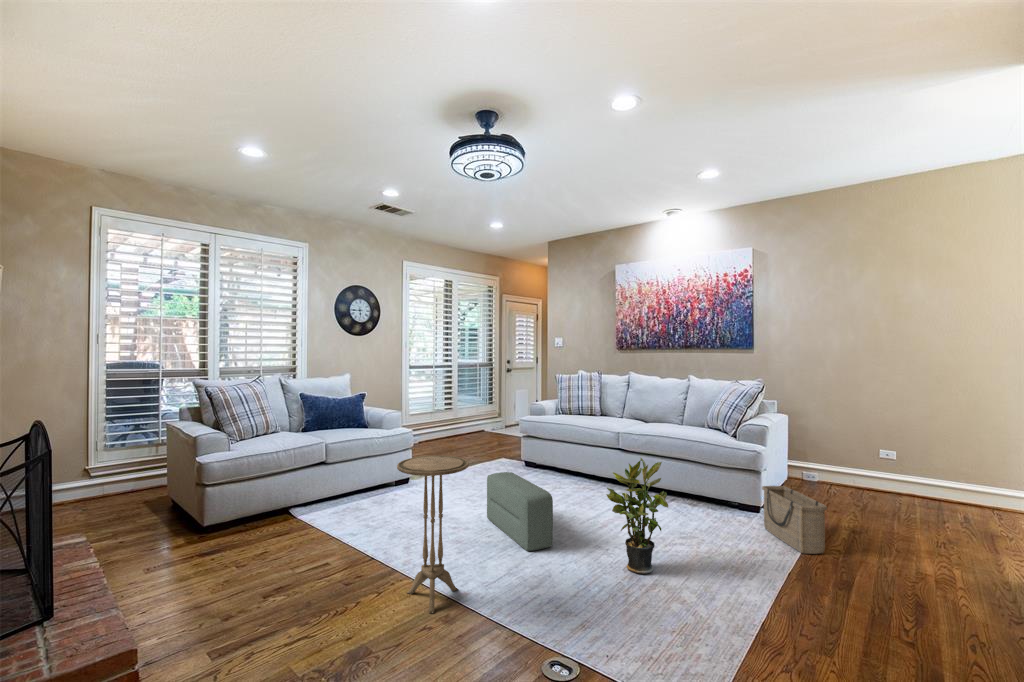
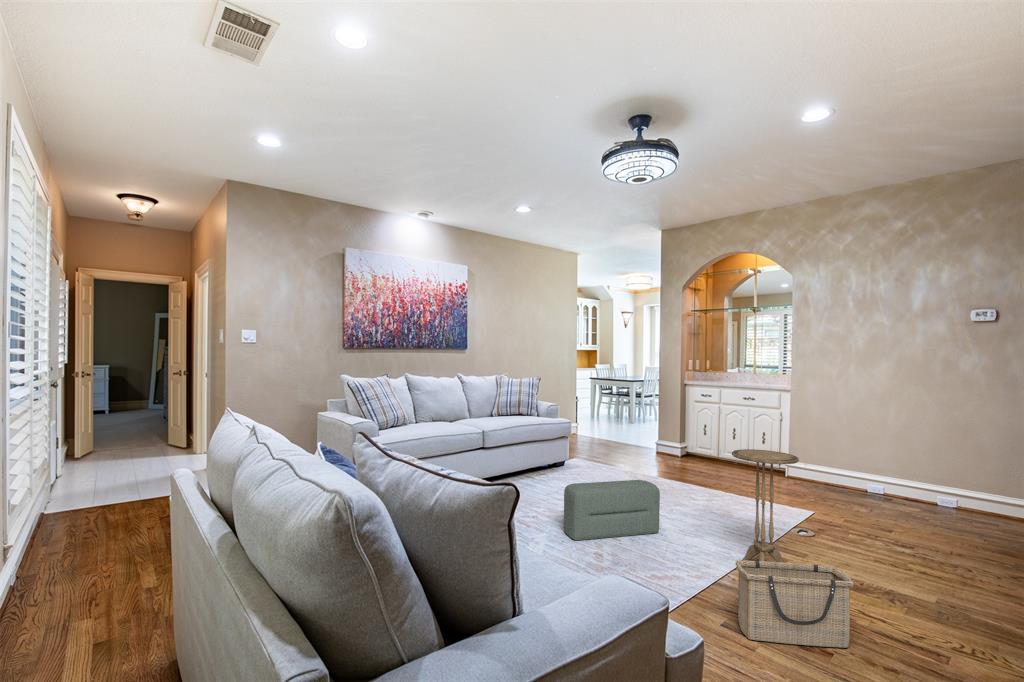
potted plant: present [607,458,668,574] -> none [653,431,697,511]
basket: present [762,486,827,554] -> present [736,560,854,648]

